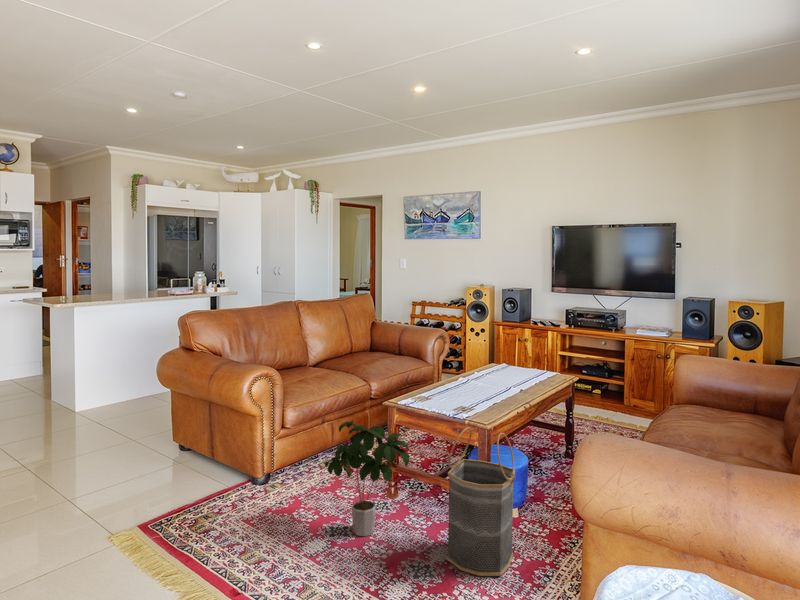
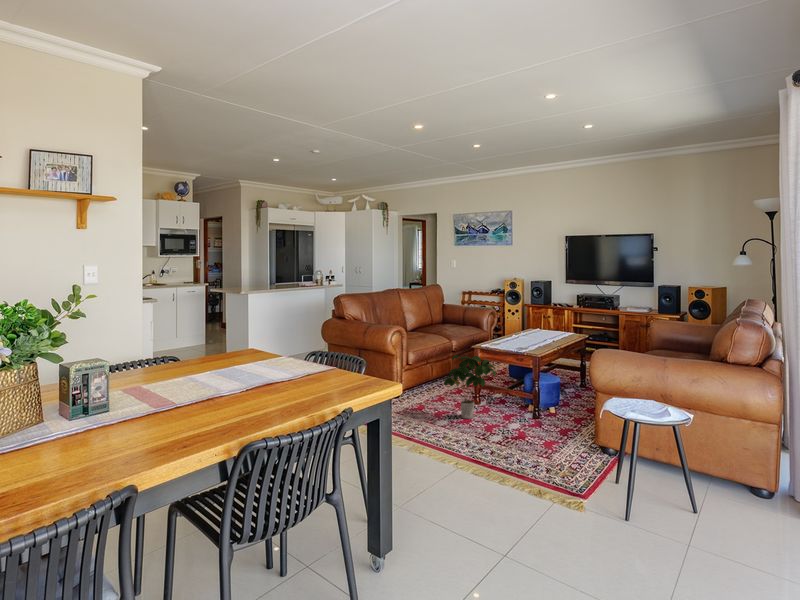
basket: present [446,427,516,576] -> none [519,354,558,433]

